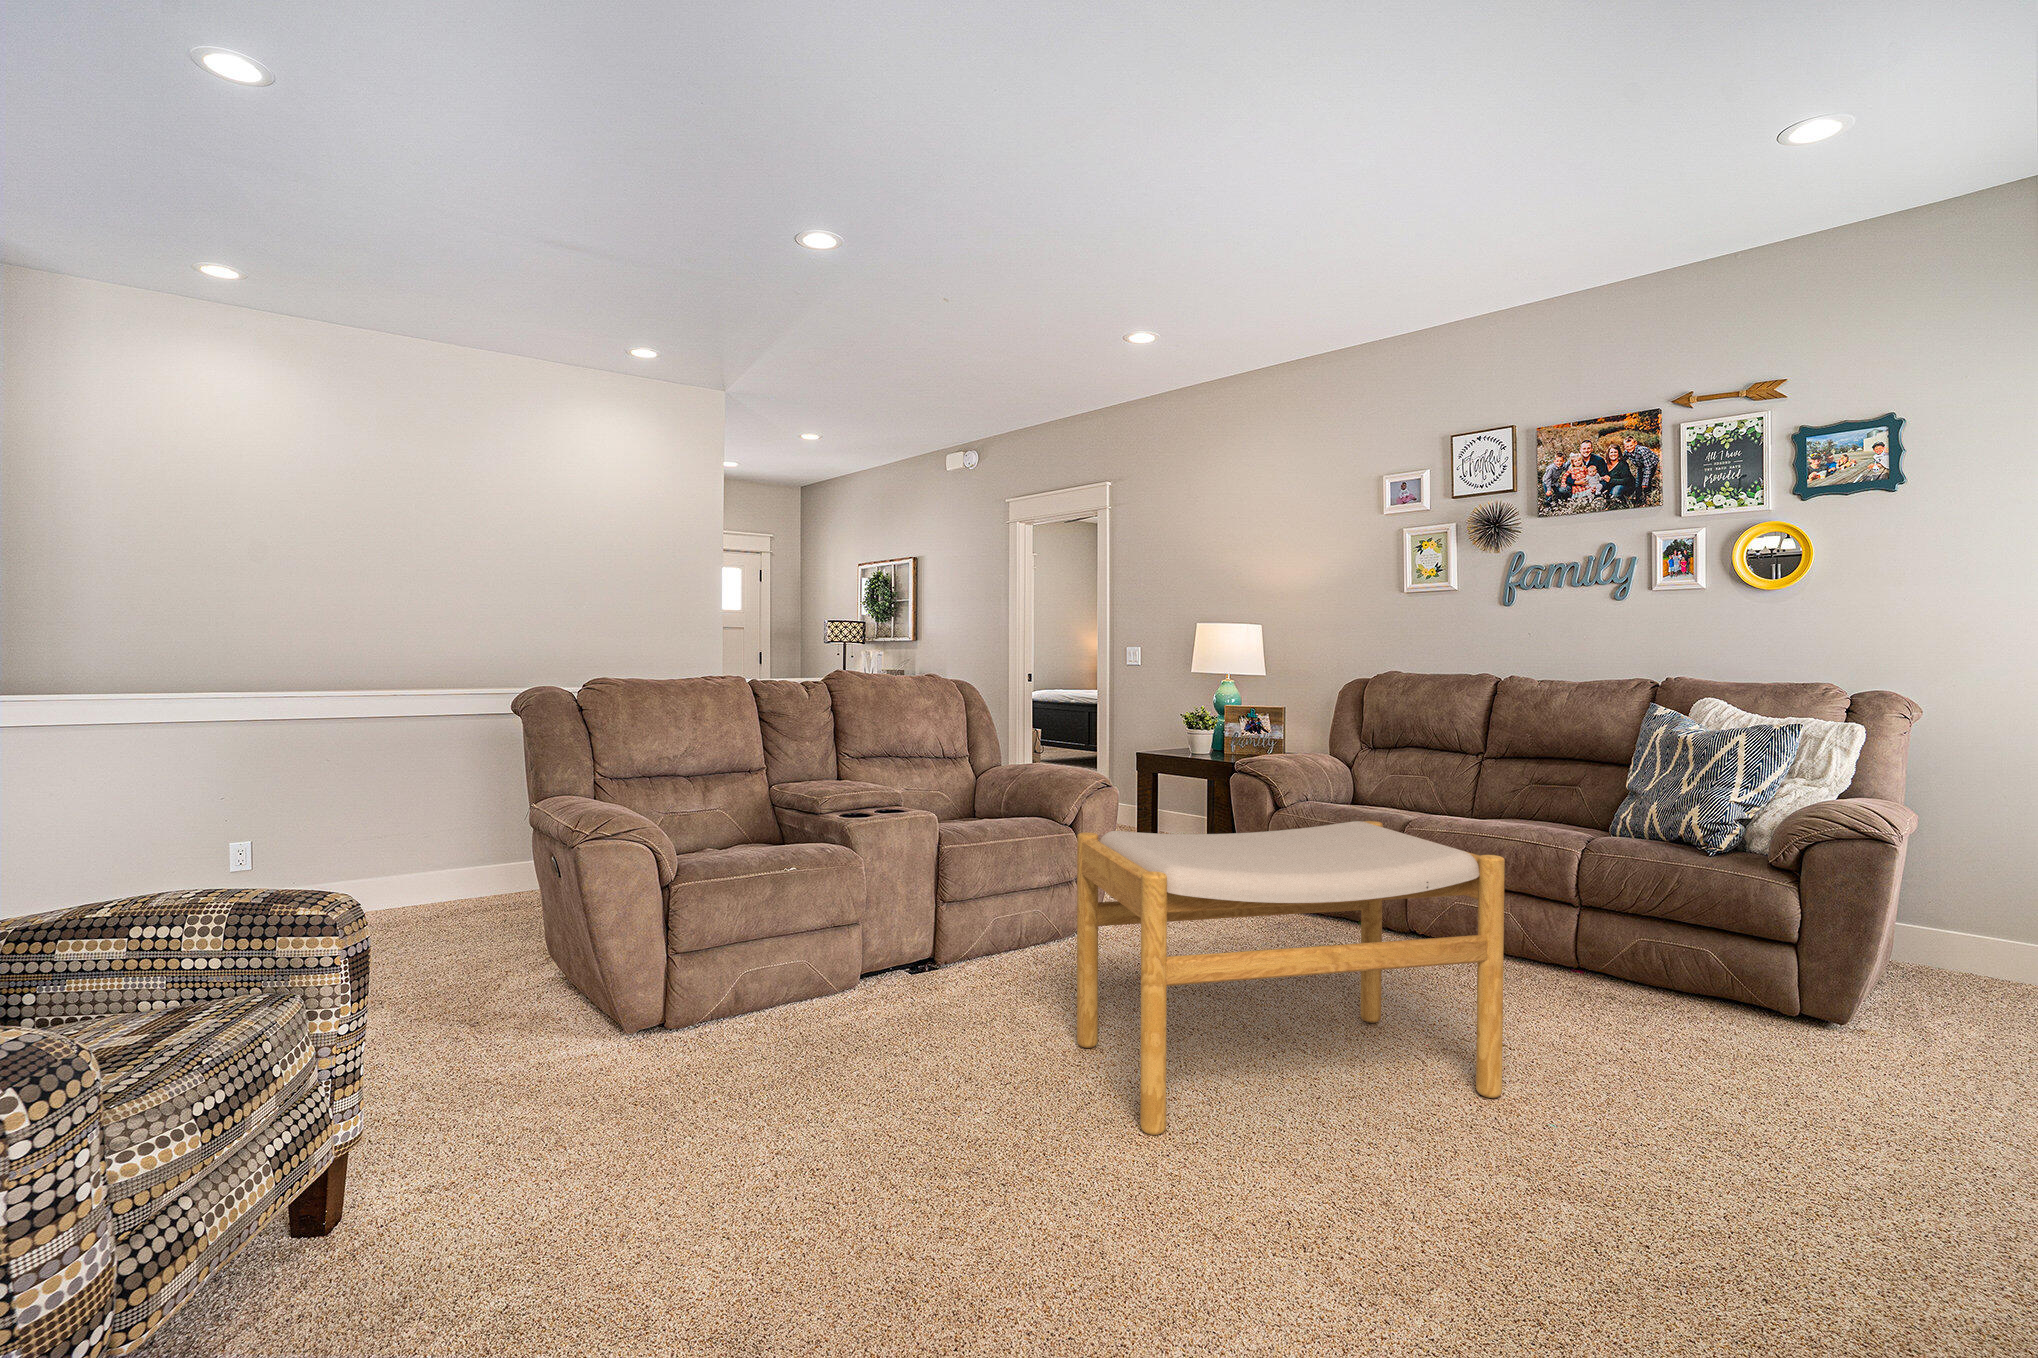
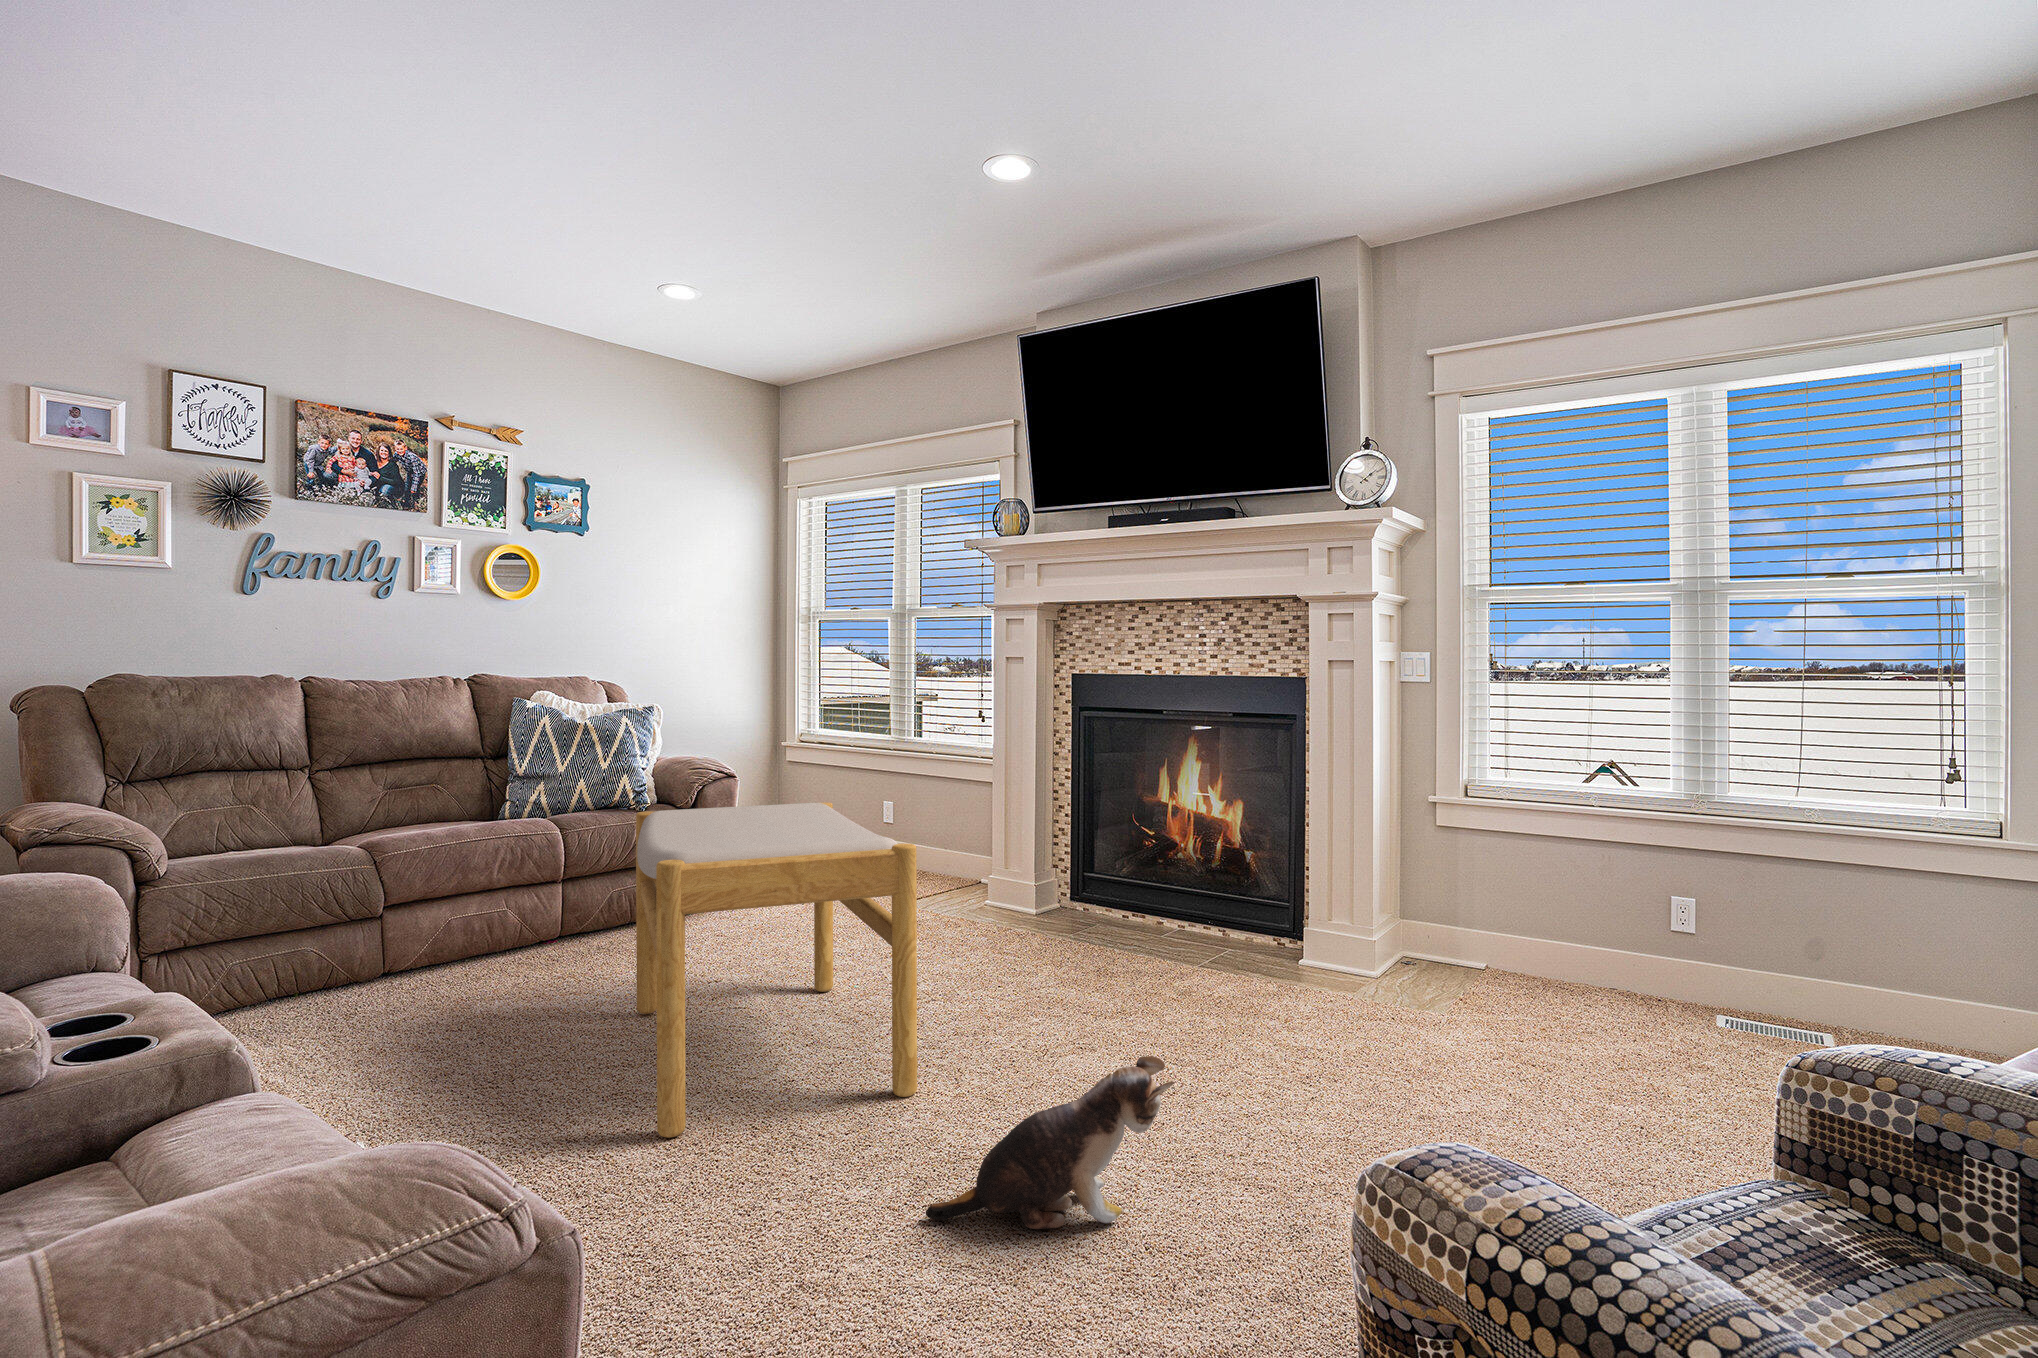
plush toy: none [821,1079,921,1204] -> present [926,1056,1174,1229]

